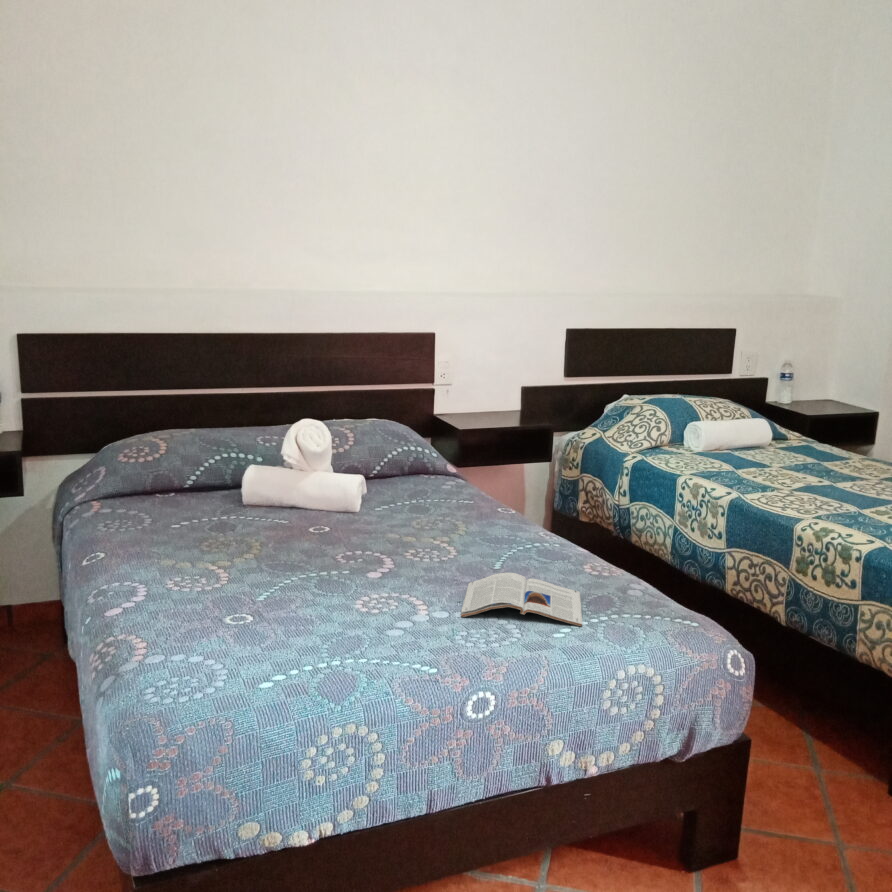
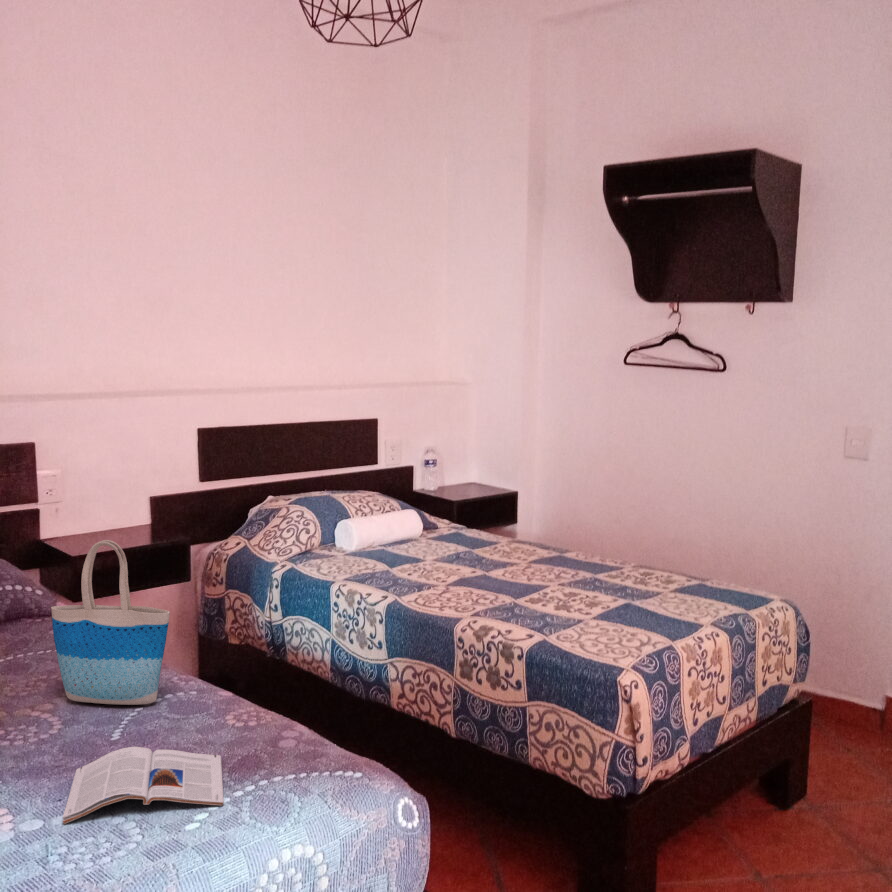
tote bag: none [452,410,545,547] -> present [51,540,170,705]

